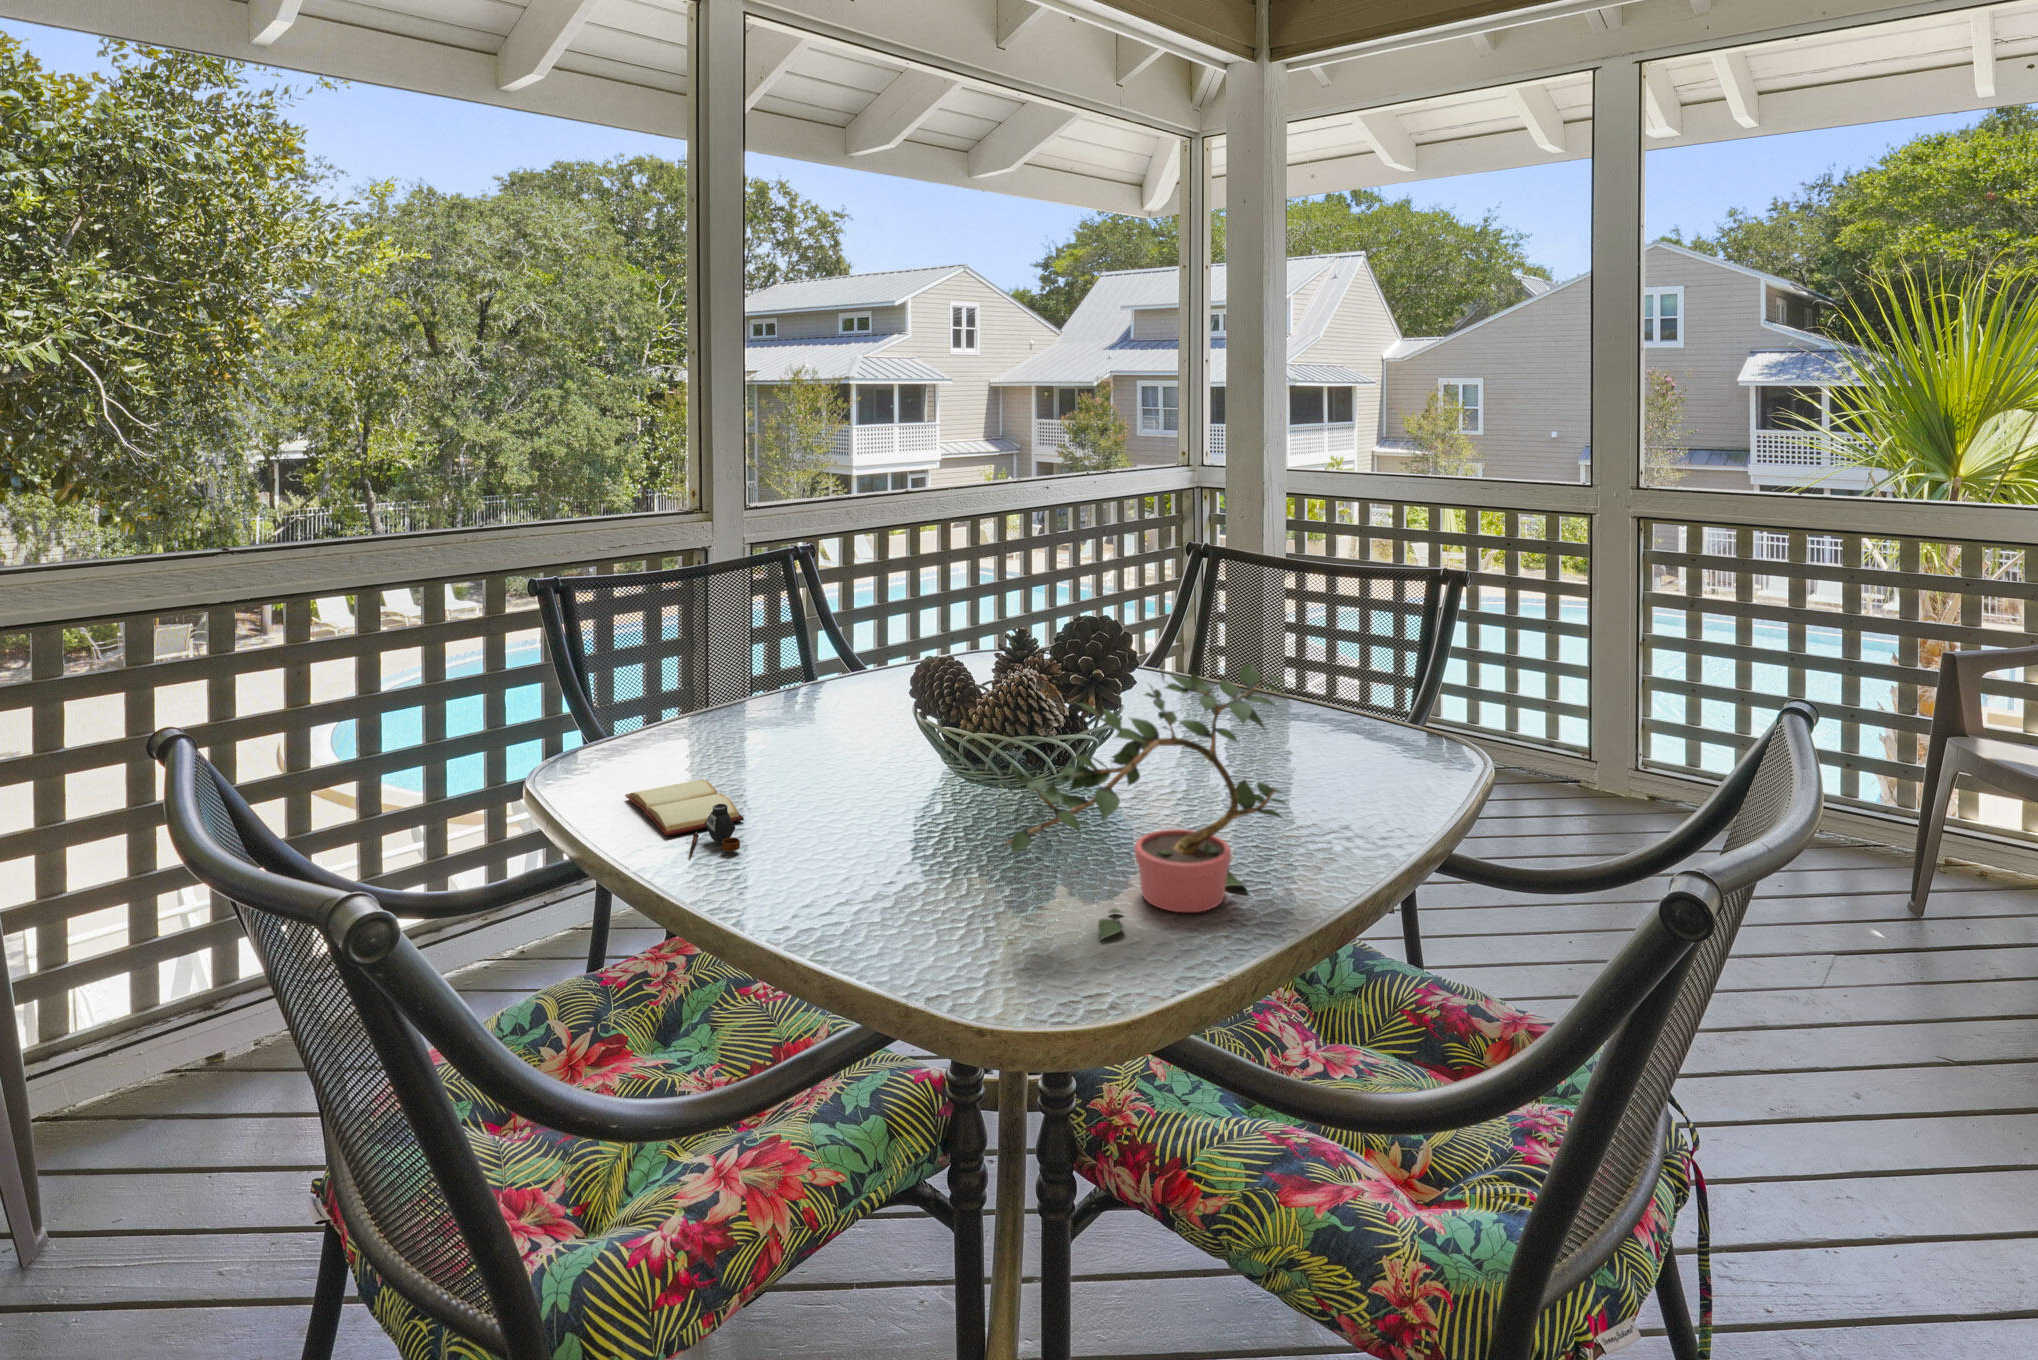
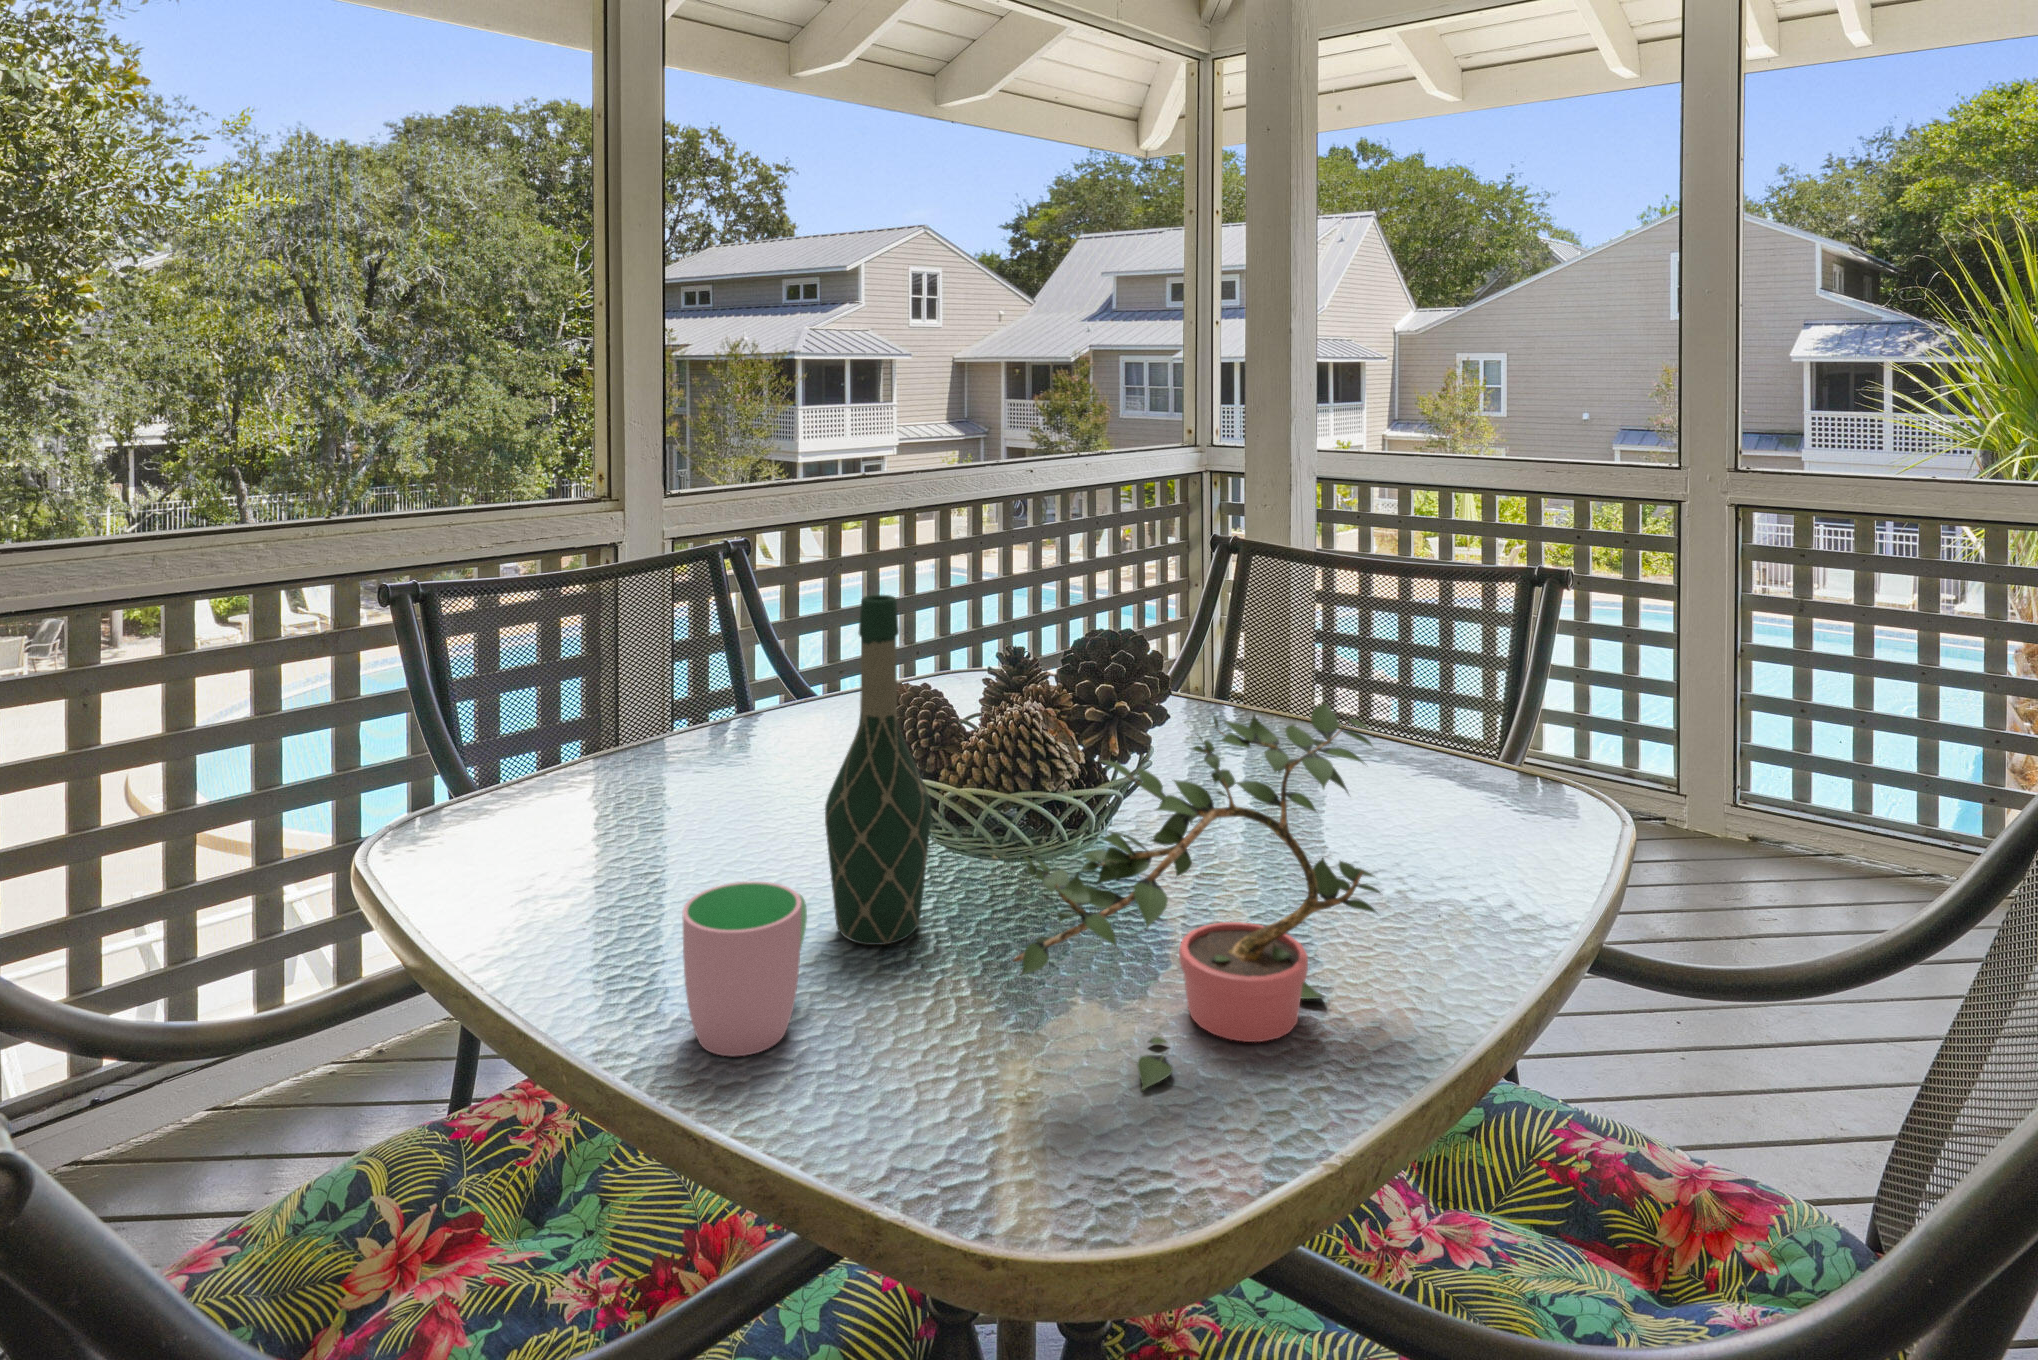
wine bottle: none [868,580,951,850] -> present [825,595,932,945]
book: present [625,779,744,857] -> none [514,844,664,960]
cup: none [763,793,854,917] -> present [683,881,807,1056]

